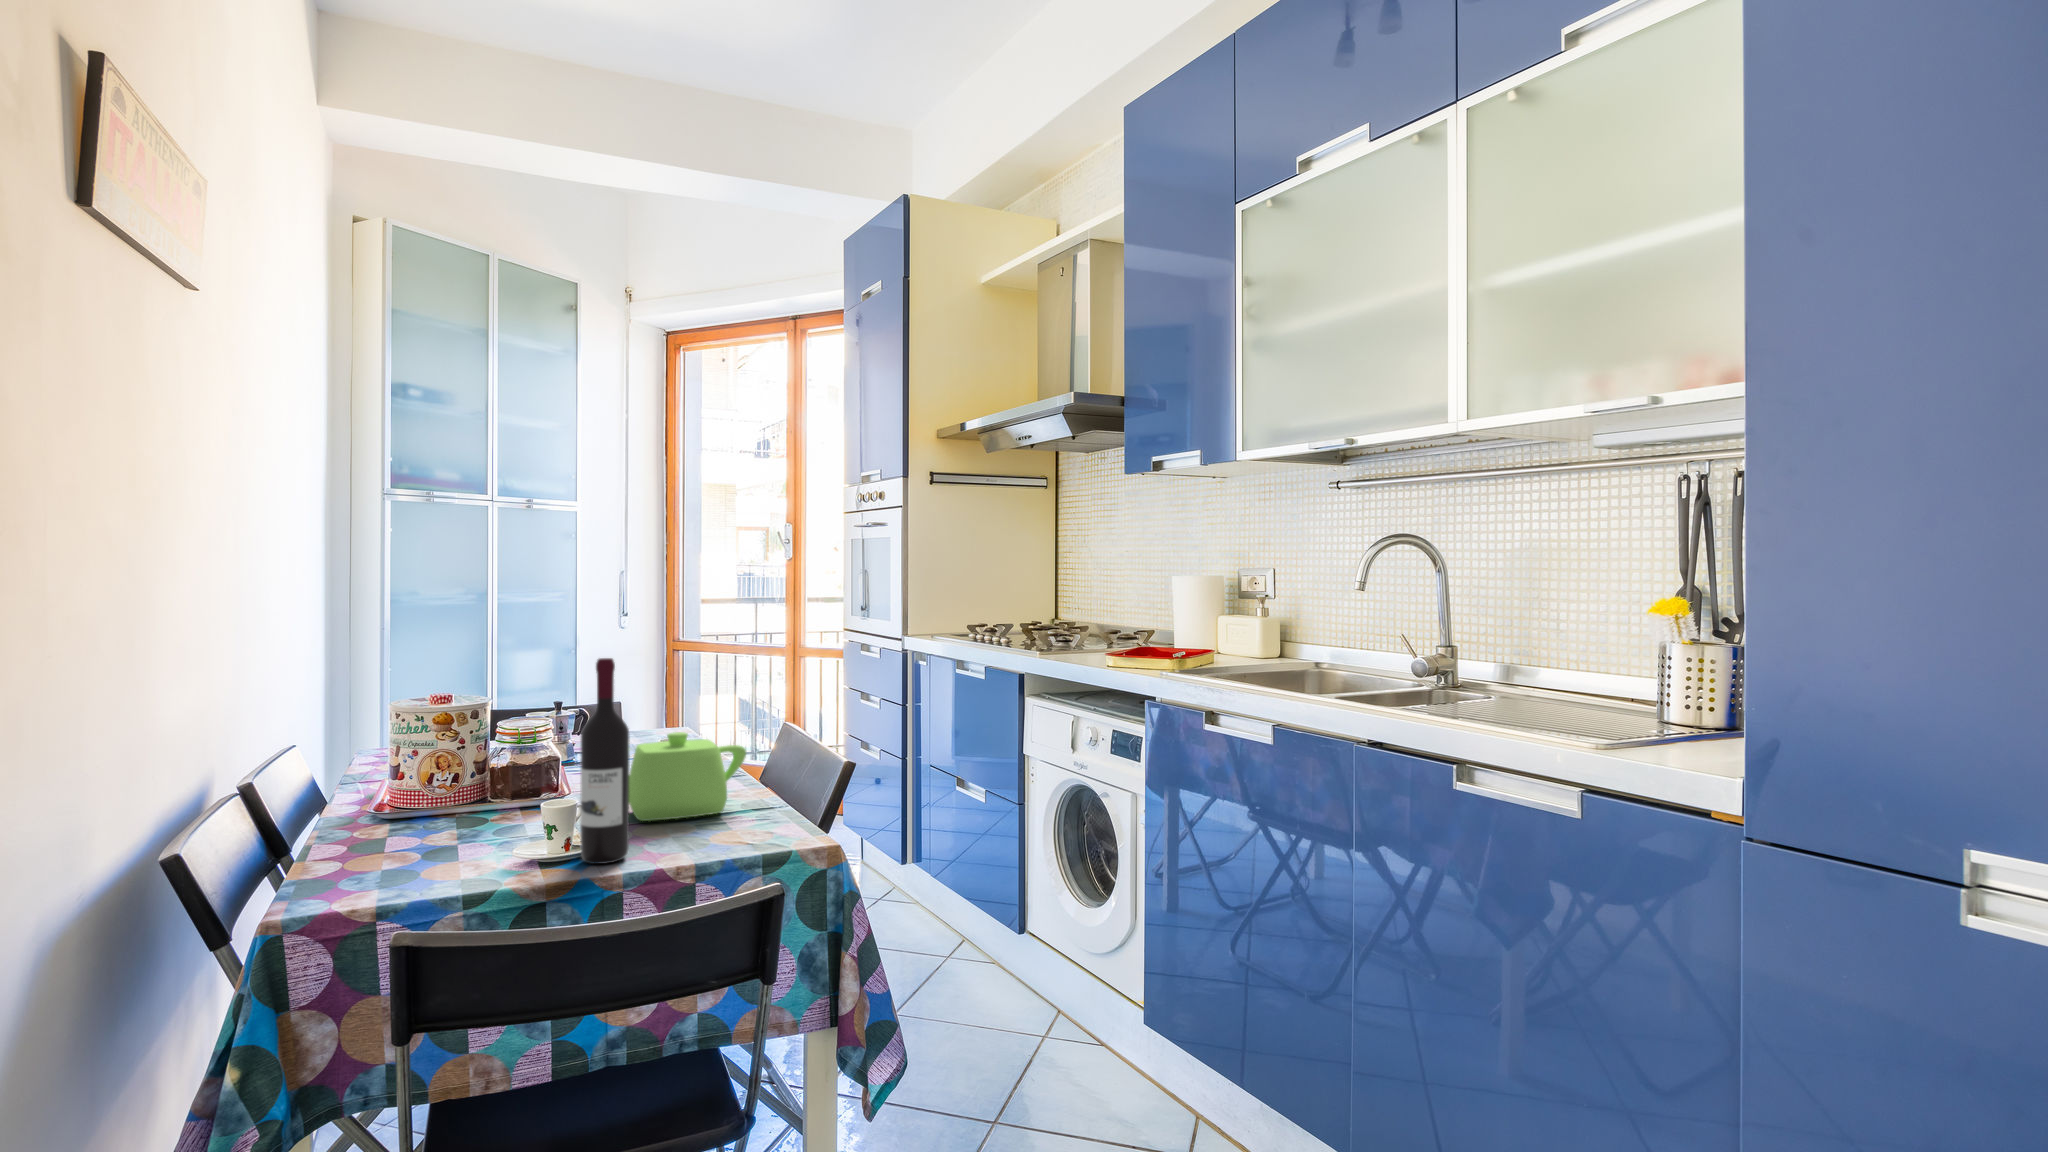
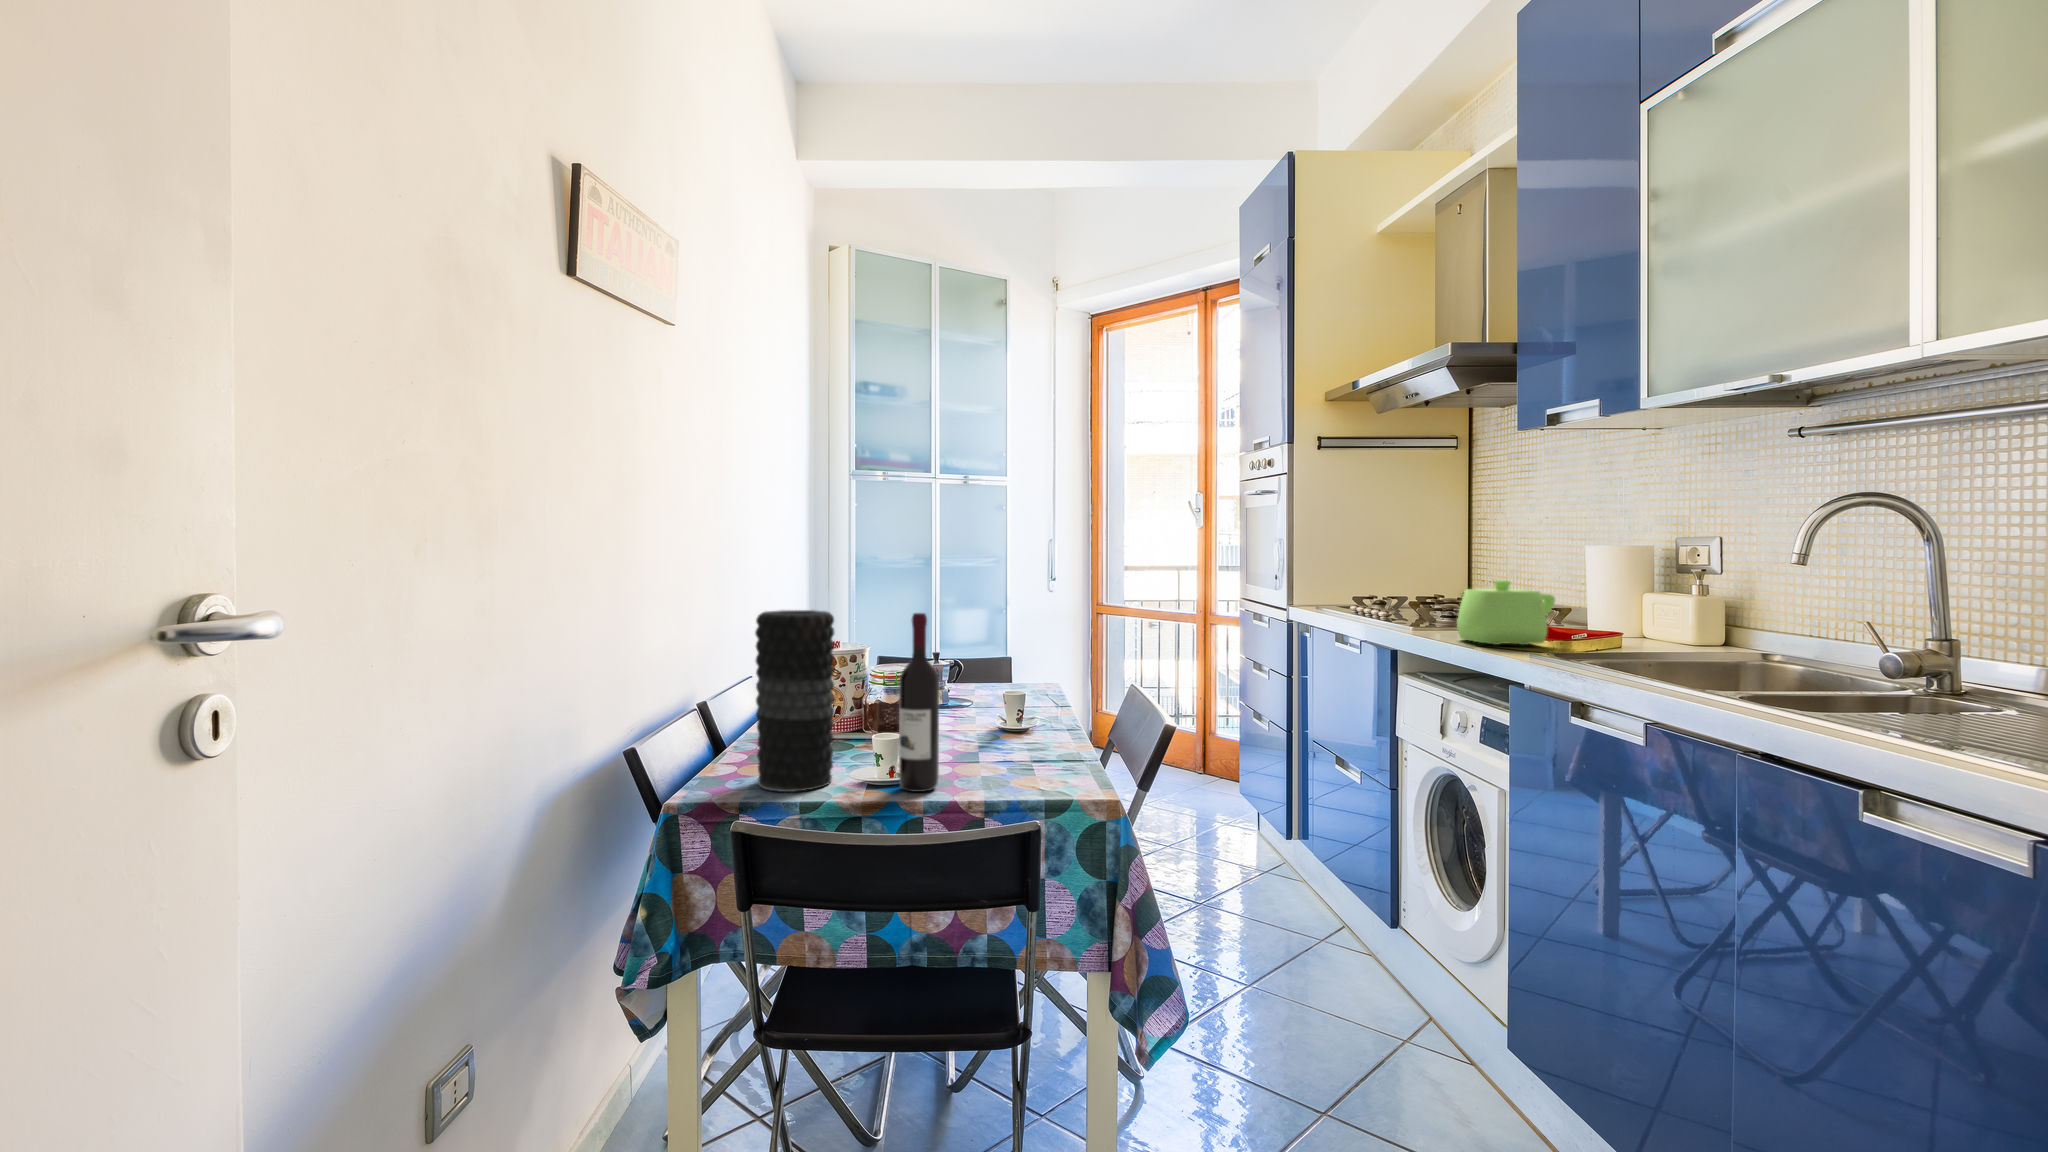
vase: none [382,660,490,886] -> present [755,610,834,792]
teapot: present [629,732,746,821] -> present [1457,580,1555,645]

